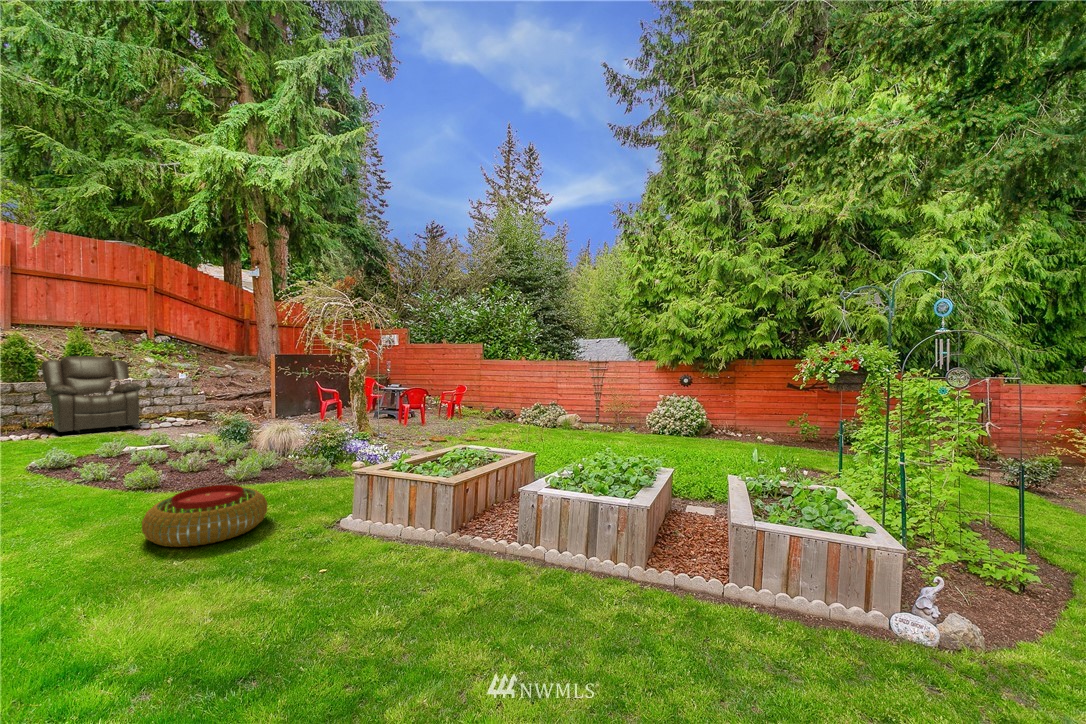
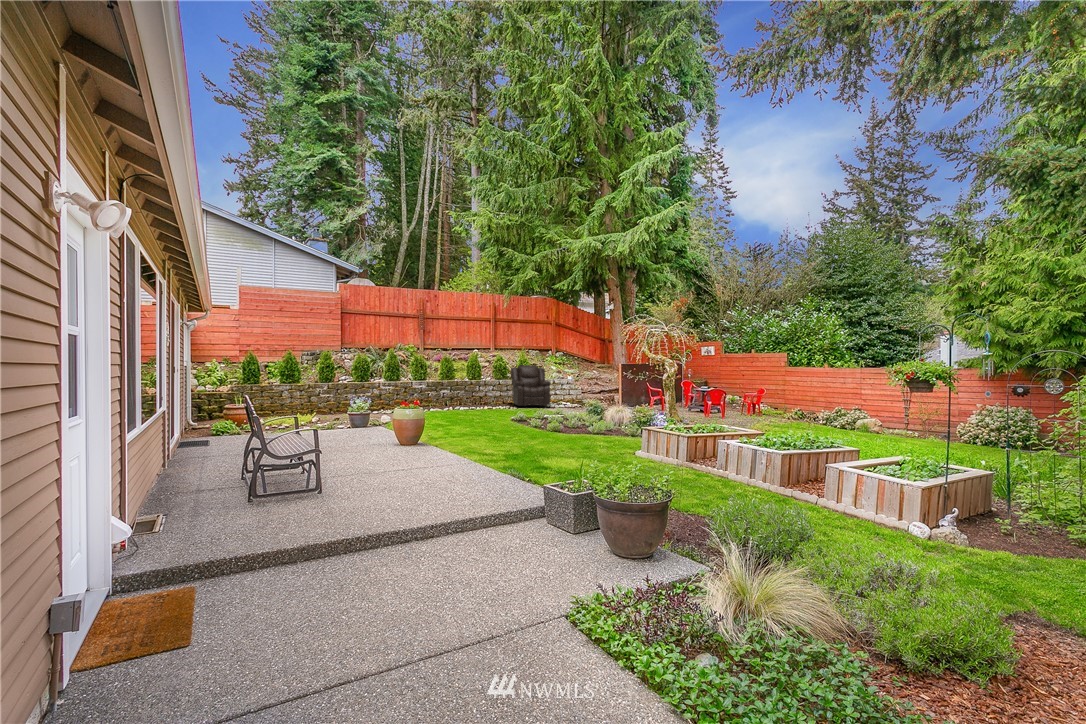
pouf: present [142,485,267,547] -> none [556,424,603,446]

